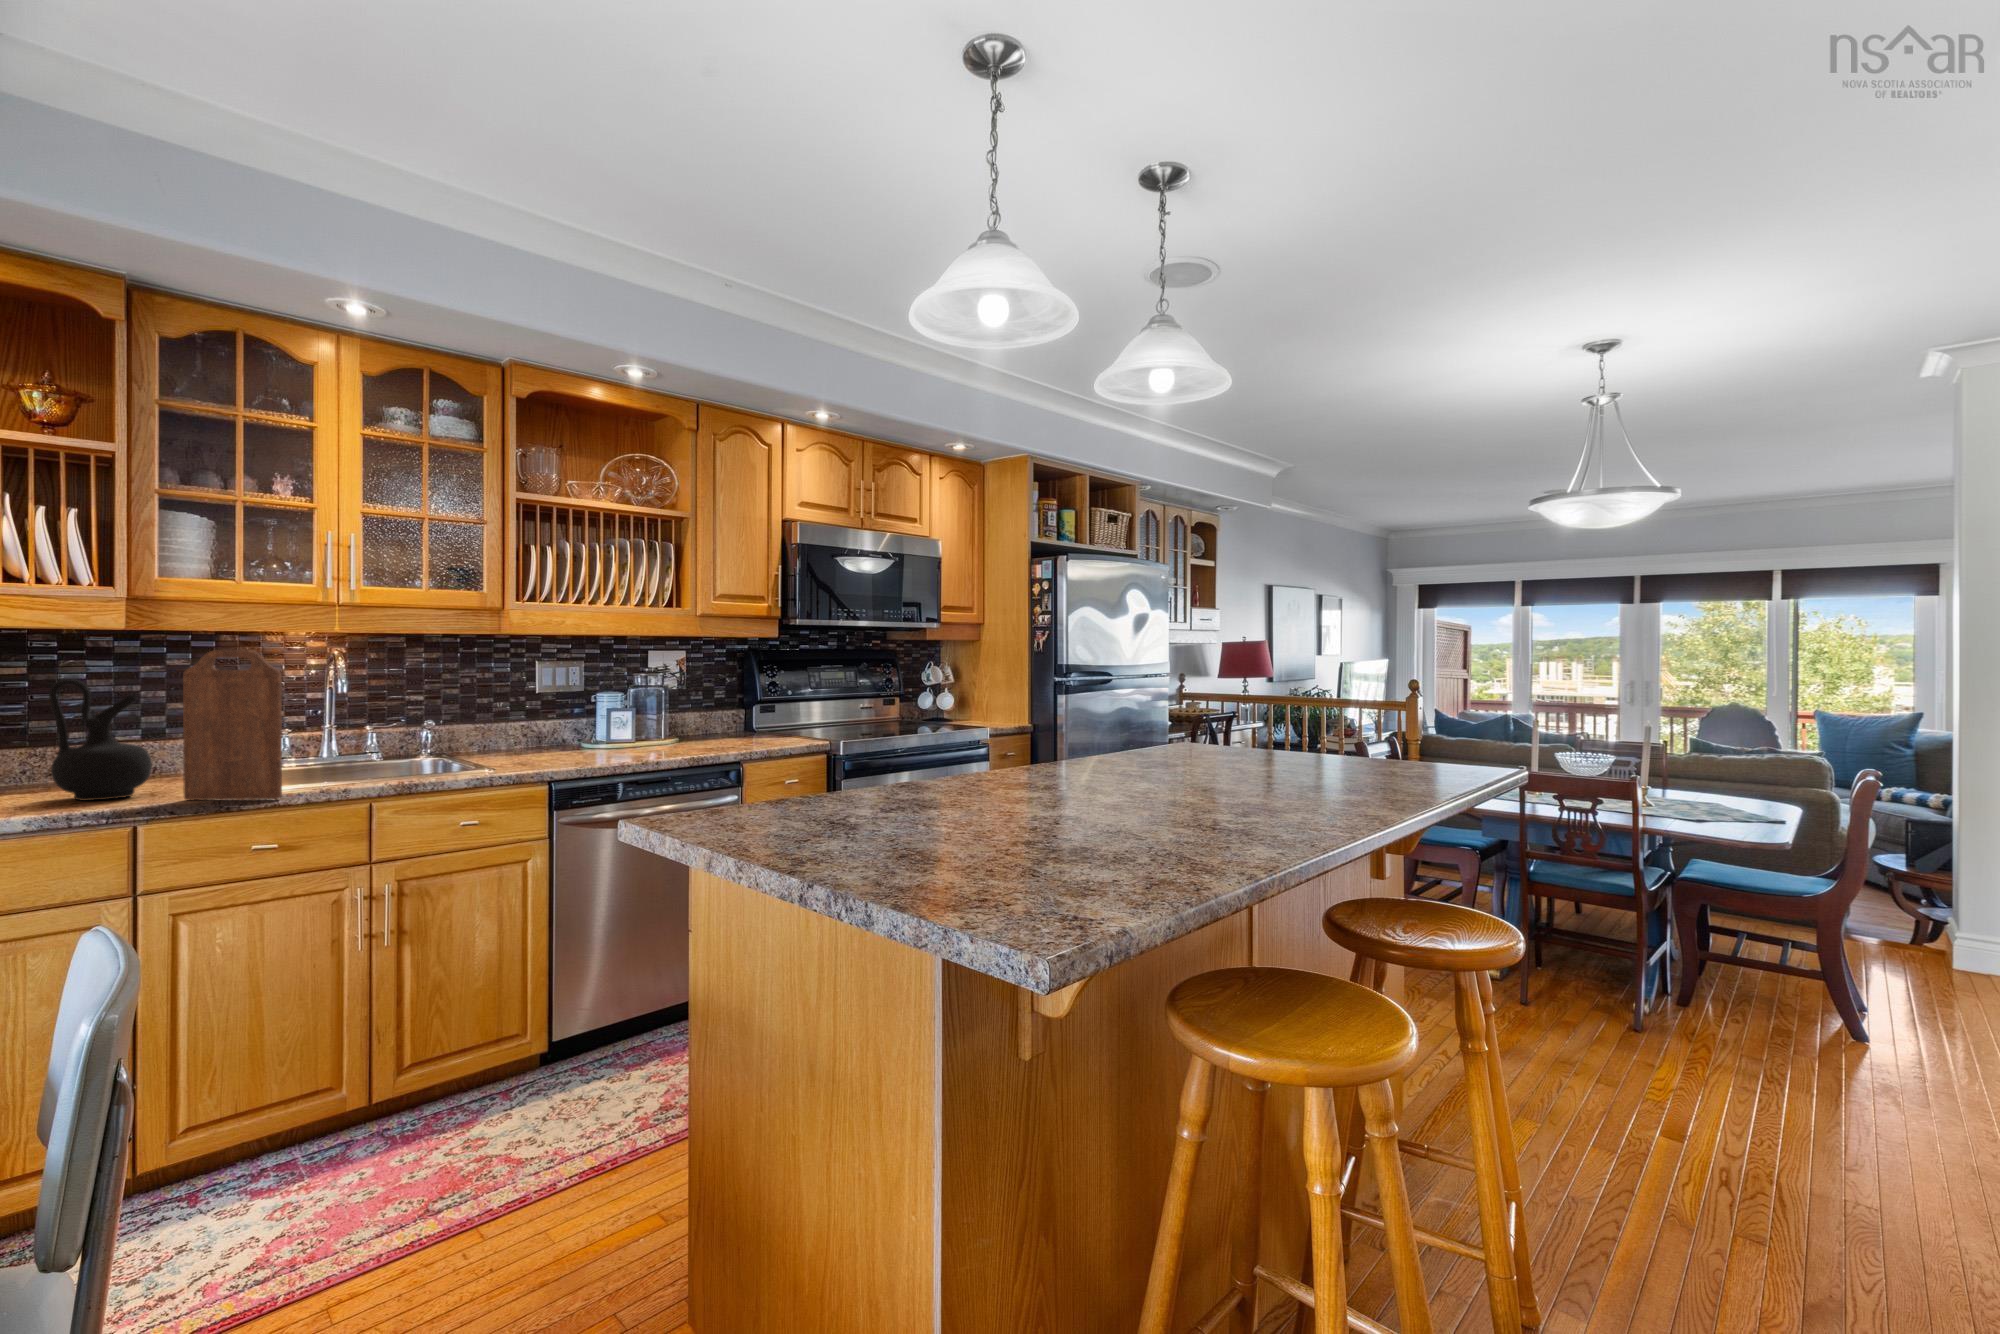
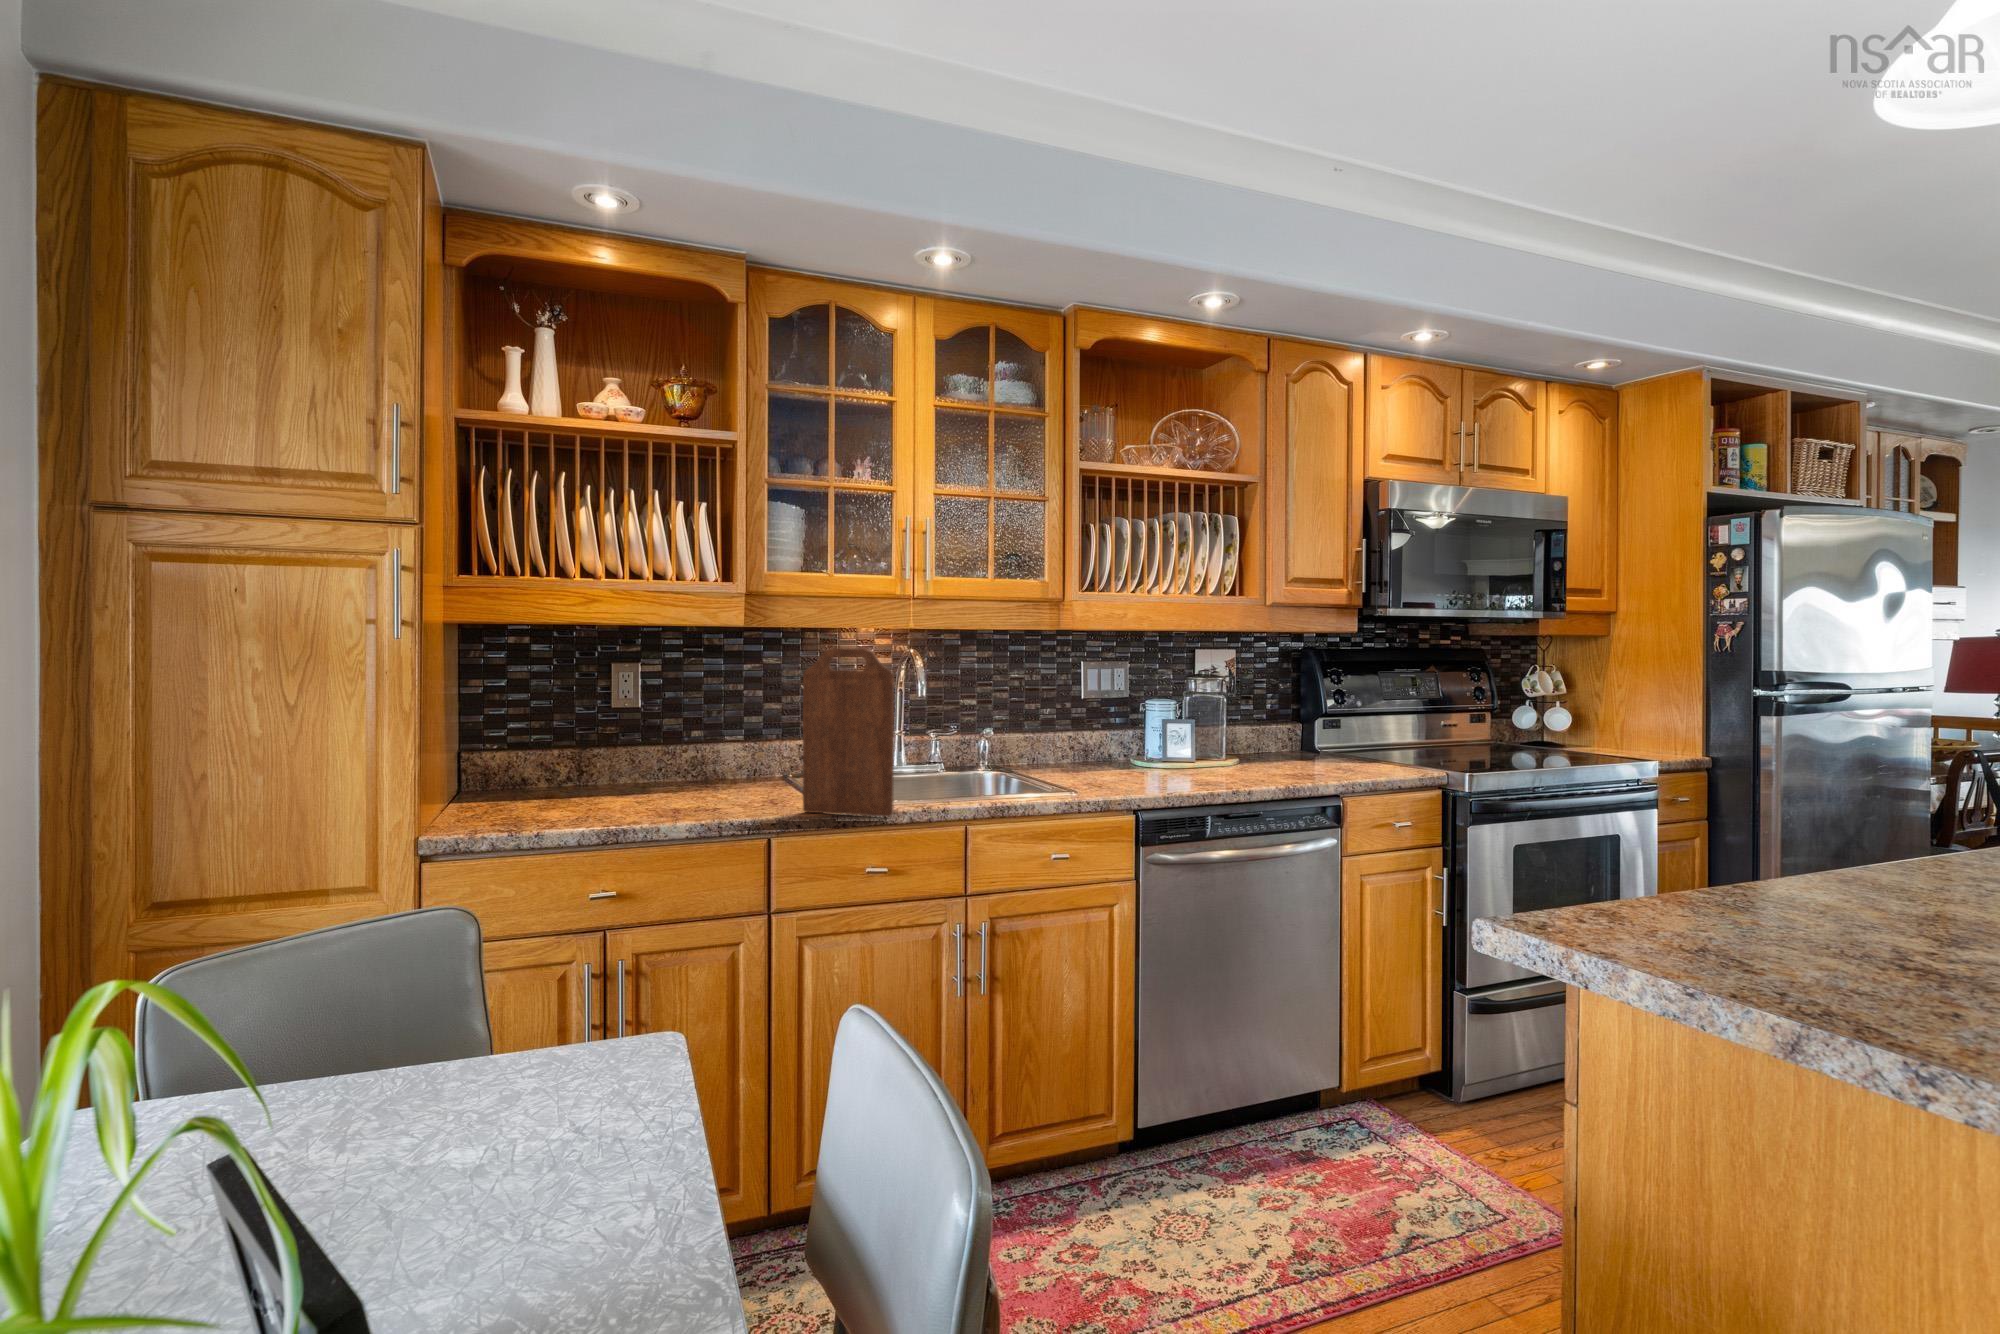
ceramic jug: present [49,679,152,801] -> none [690,679,769,807]

